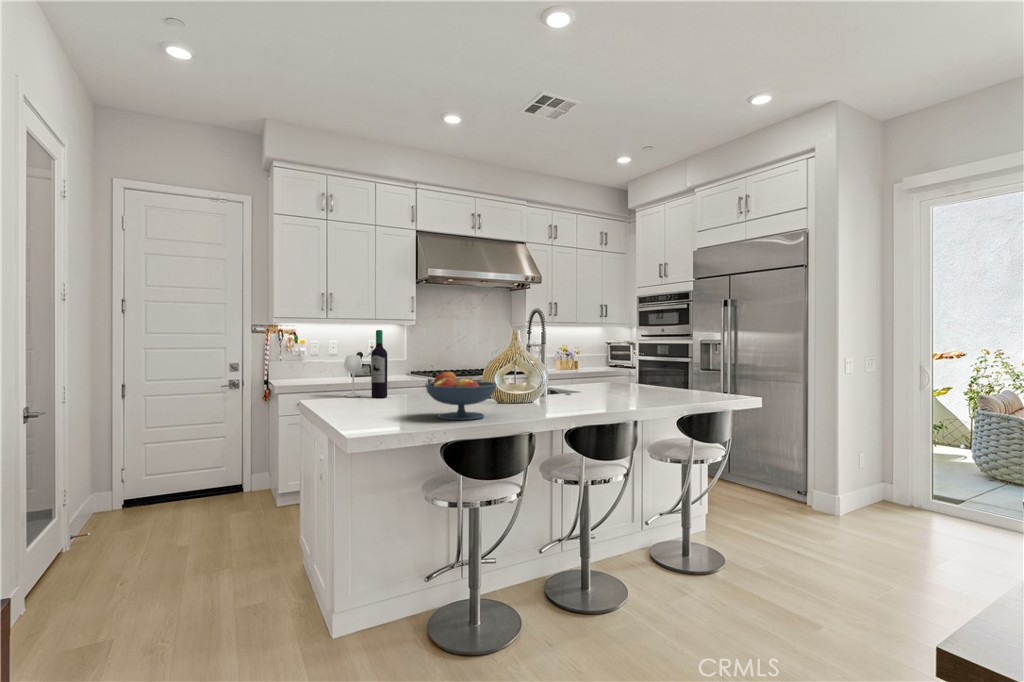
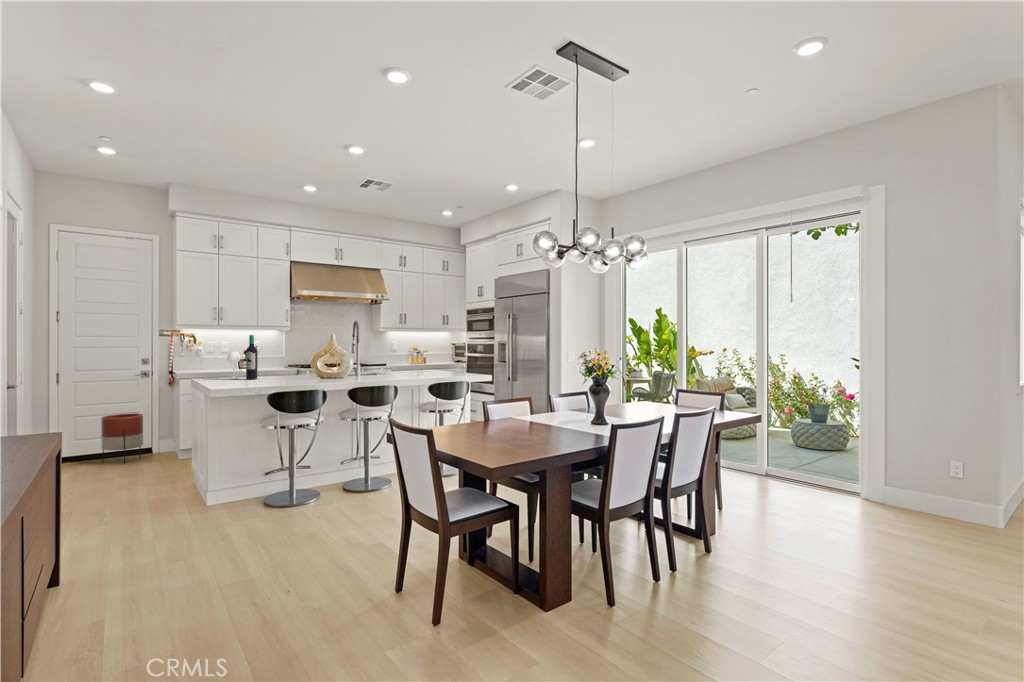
fruit bowl: present [425,372,497,420] -> none [269,360,313,386]
planter: none [177,439,231,513] -> present [101,413,143,464]

